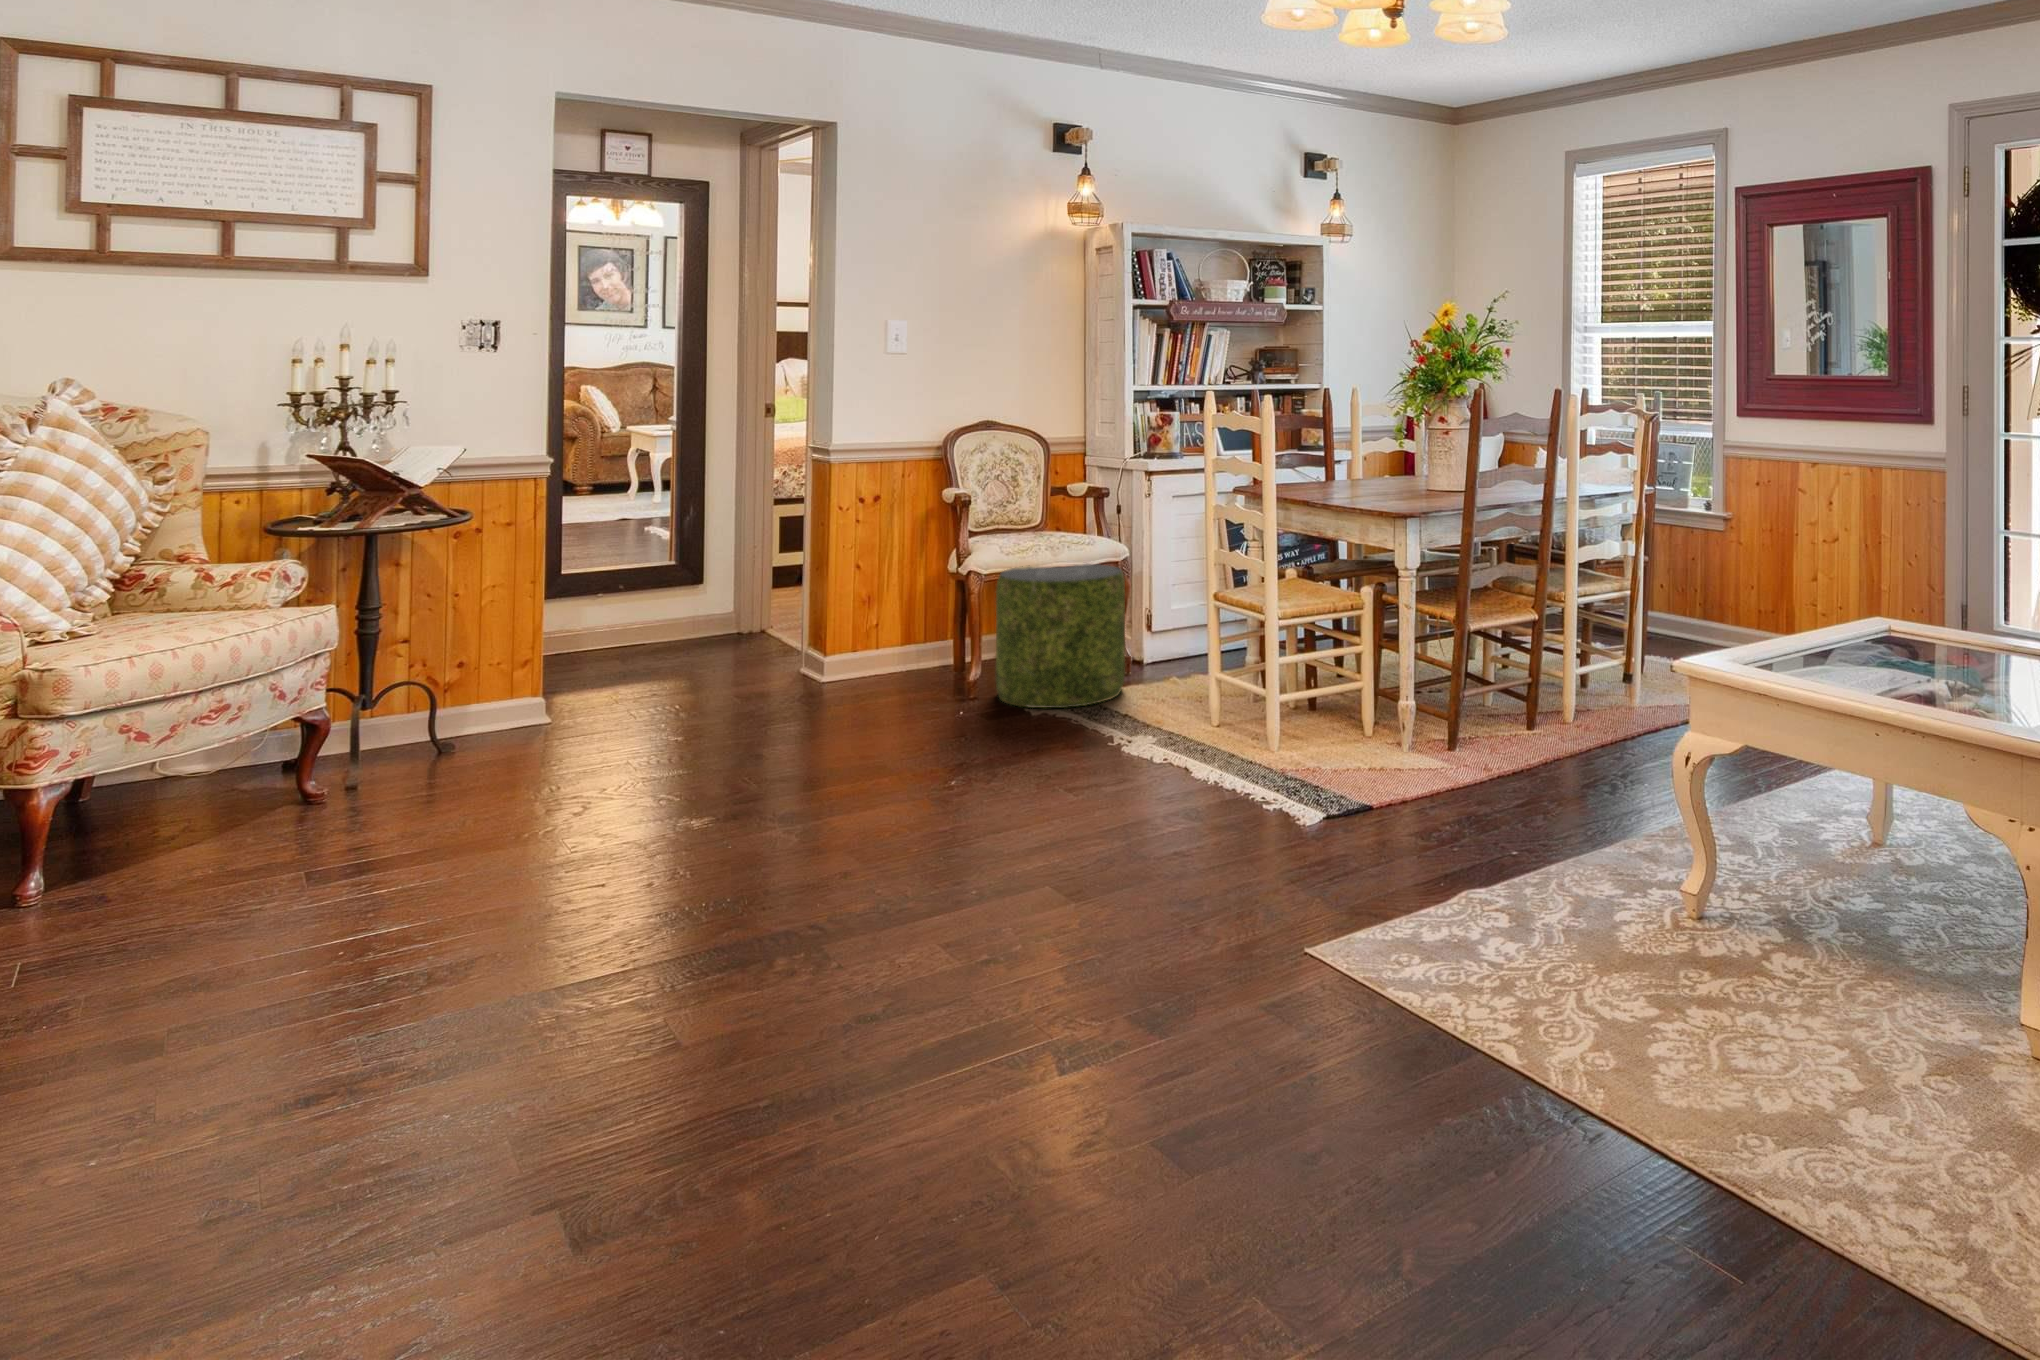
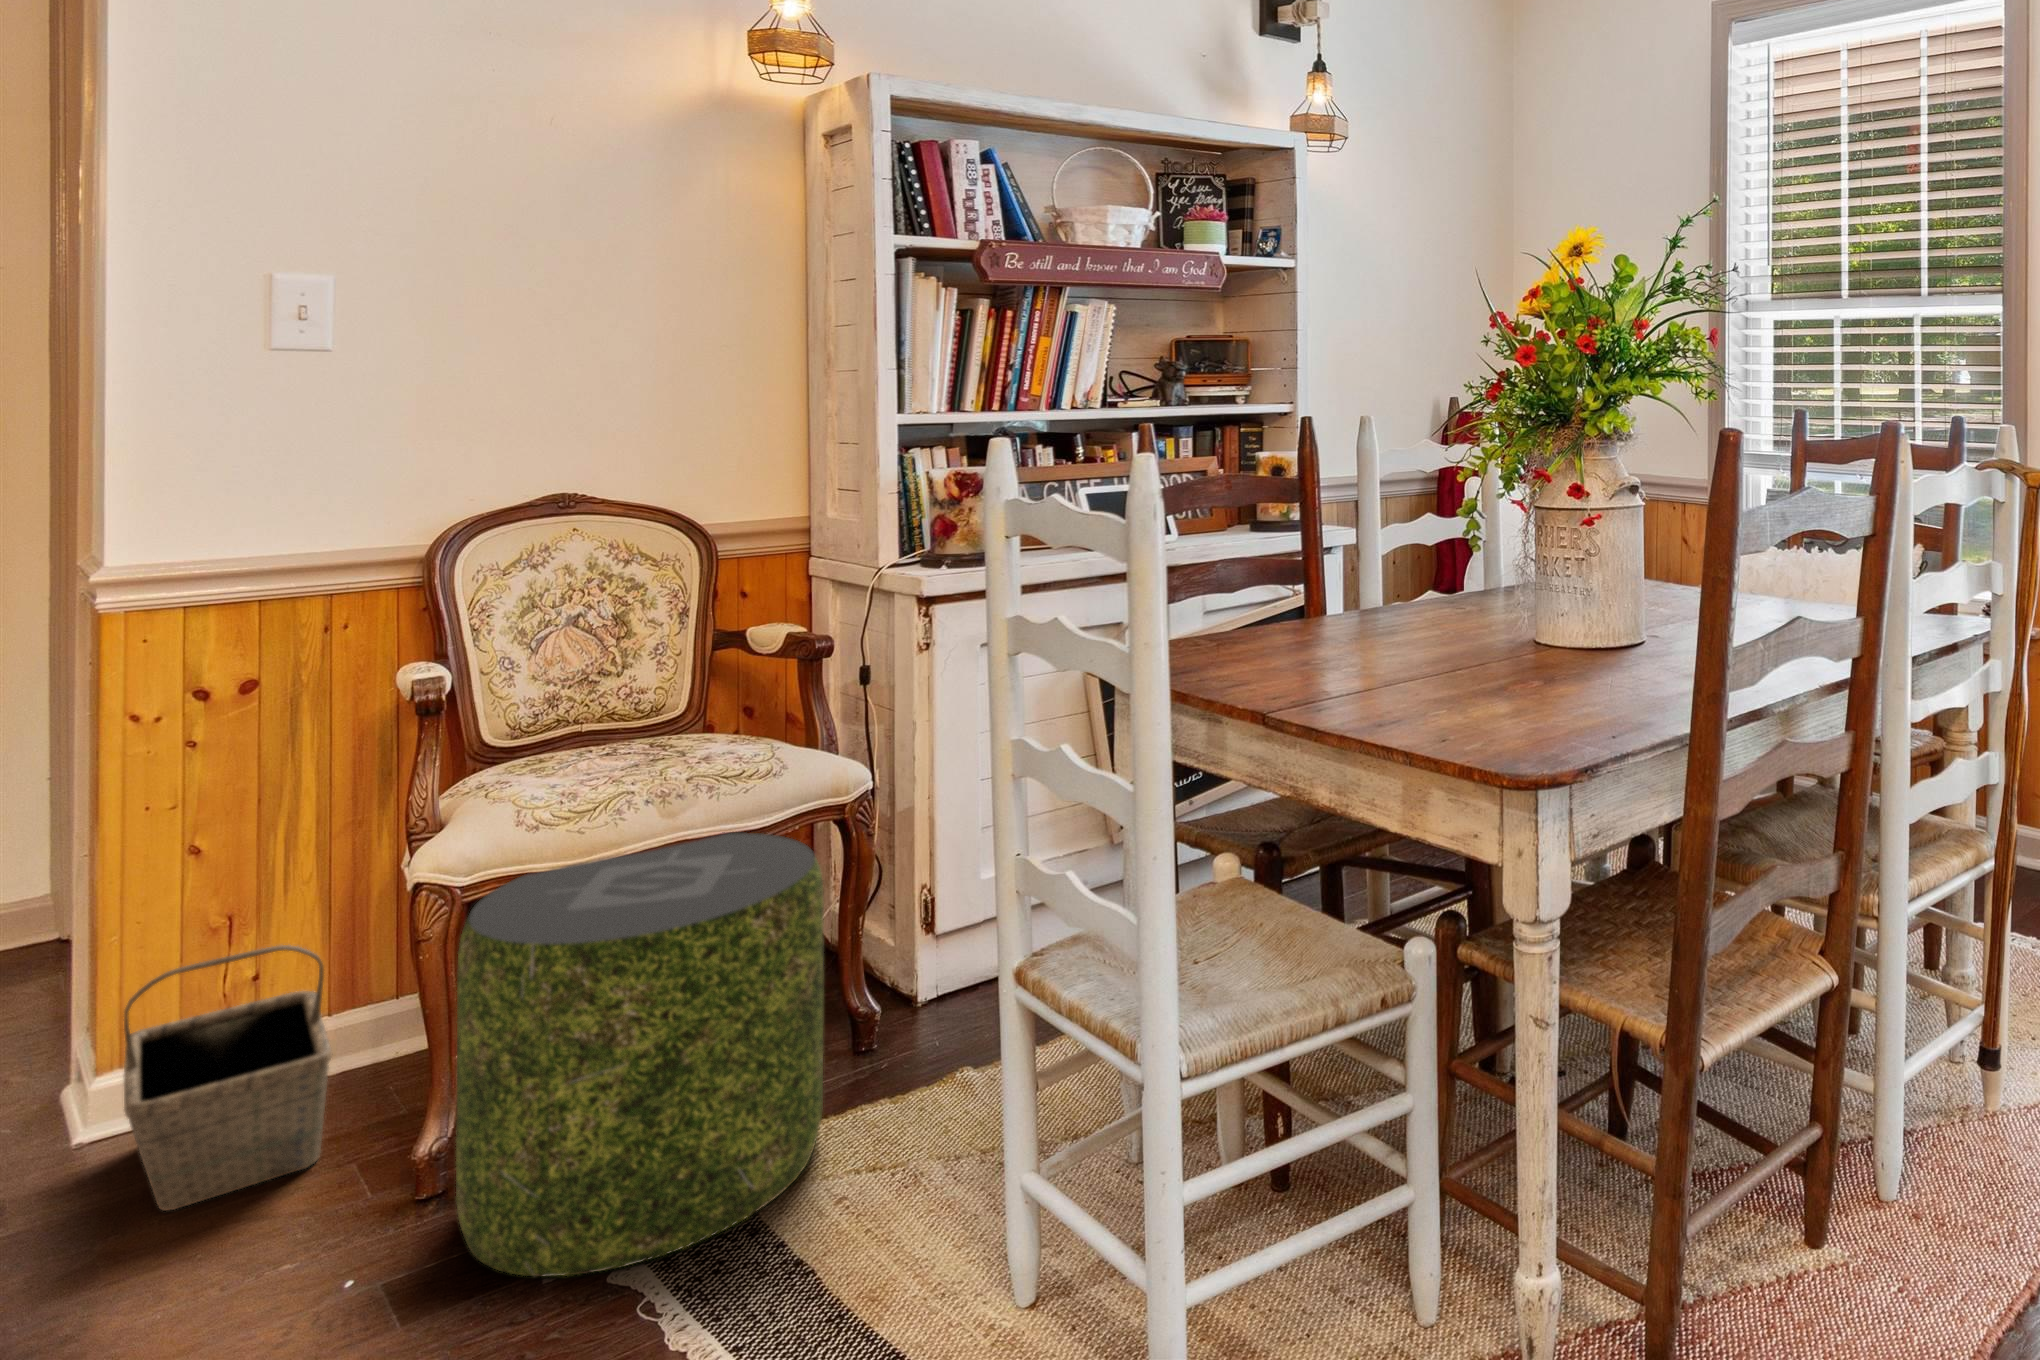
basket: none [848,601,932,691] -> present [124,945,332,1211]

